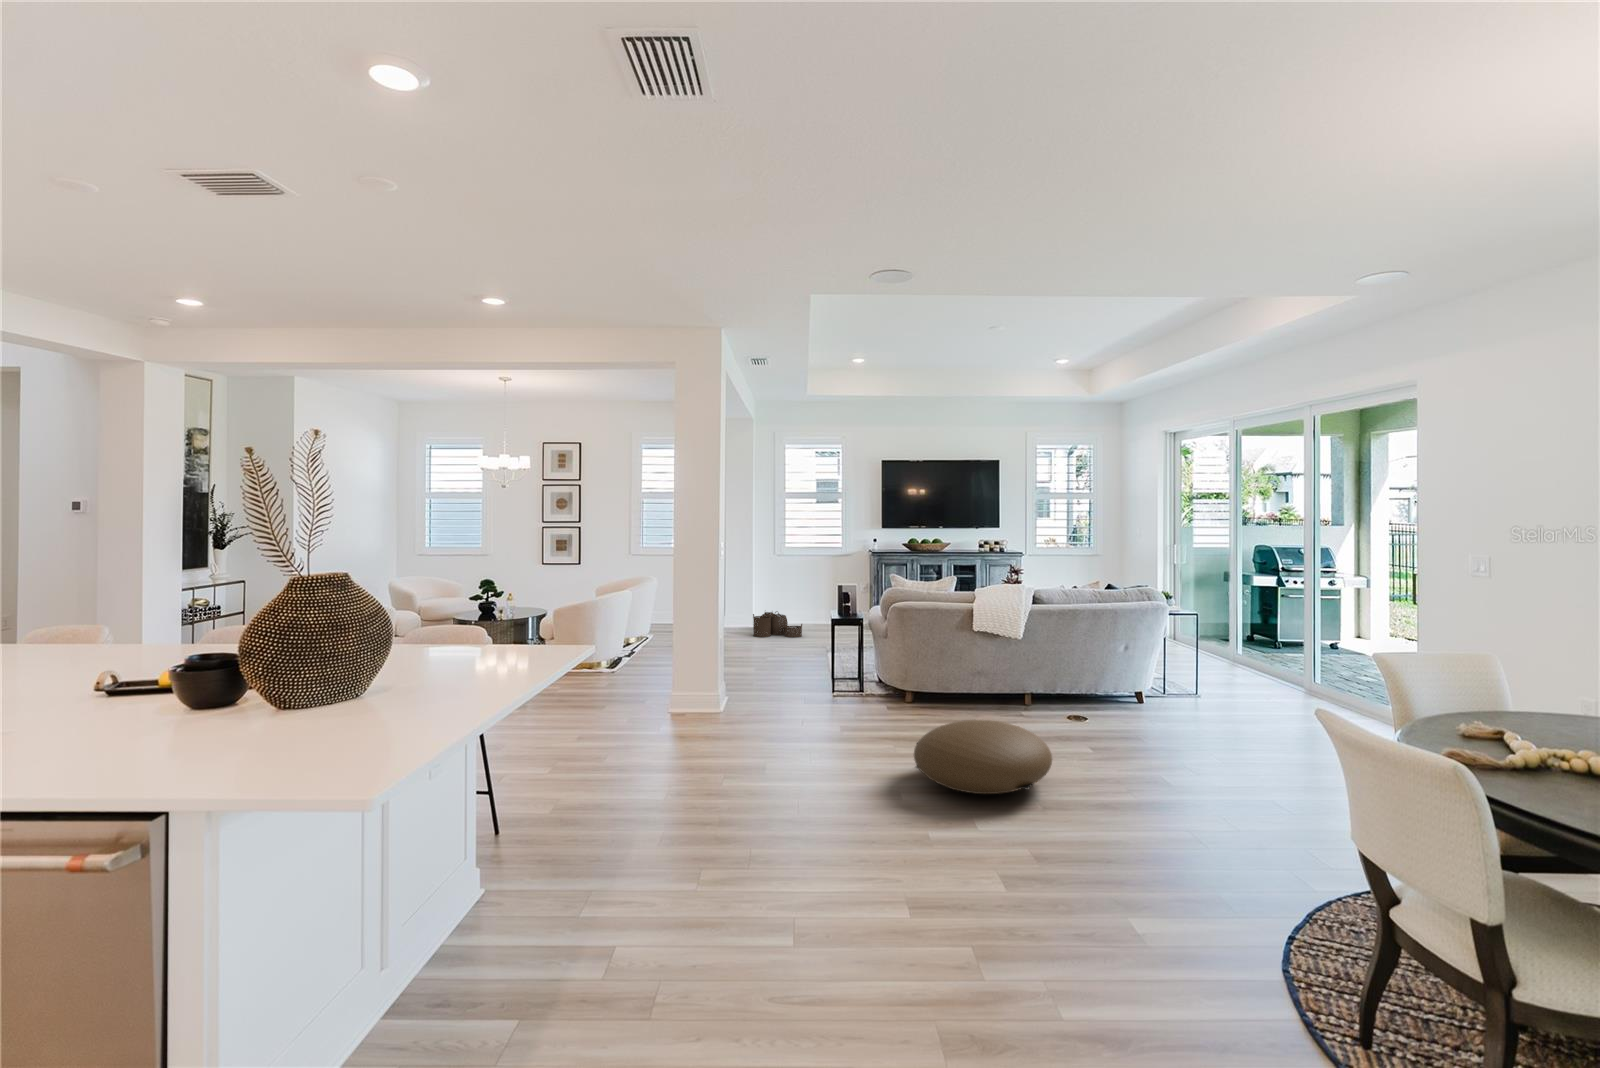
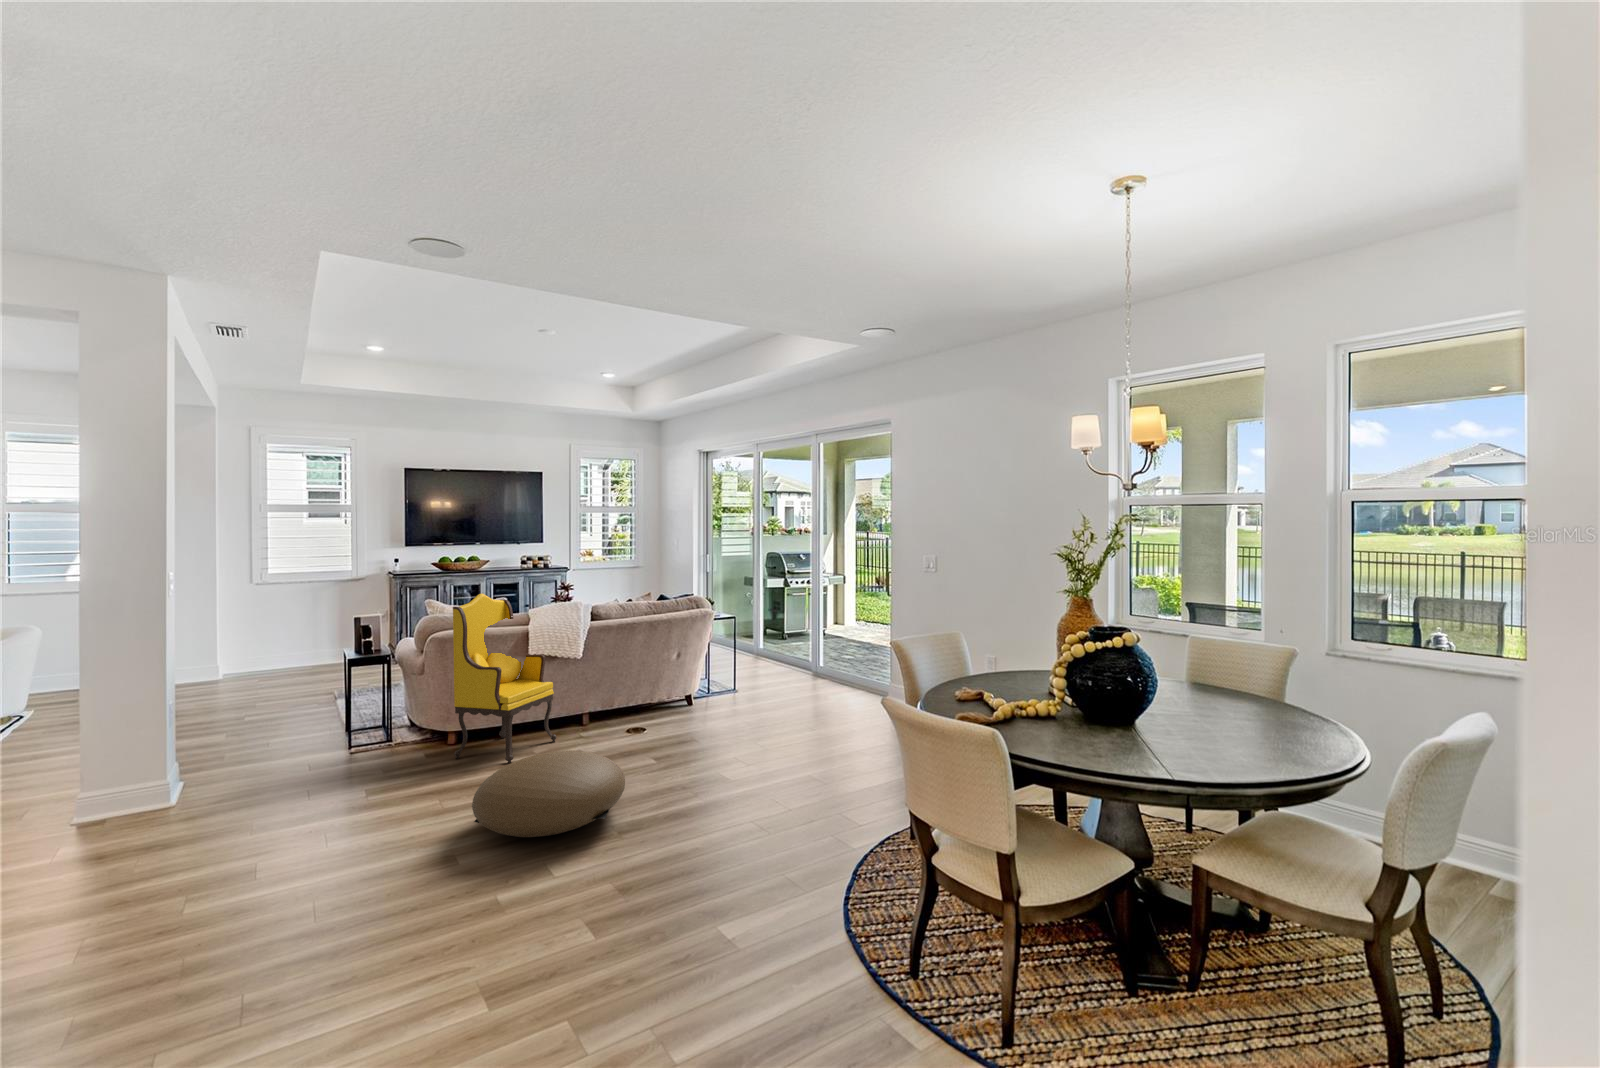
armchair: none [909,571,997,726] -> present [453,594,556,763]
woven basket: present [753,611,802,637] -> none [216,655,295,691]

